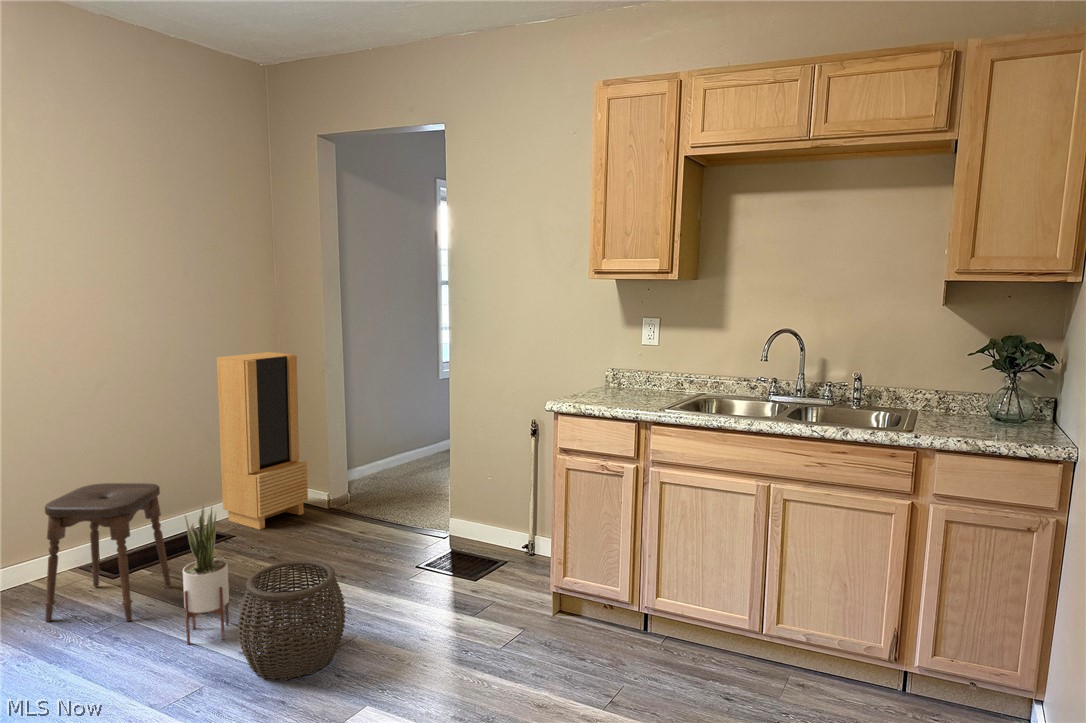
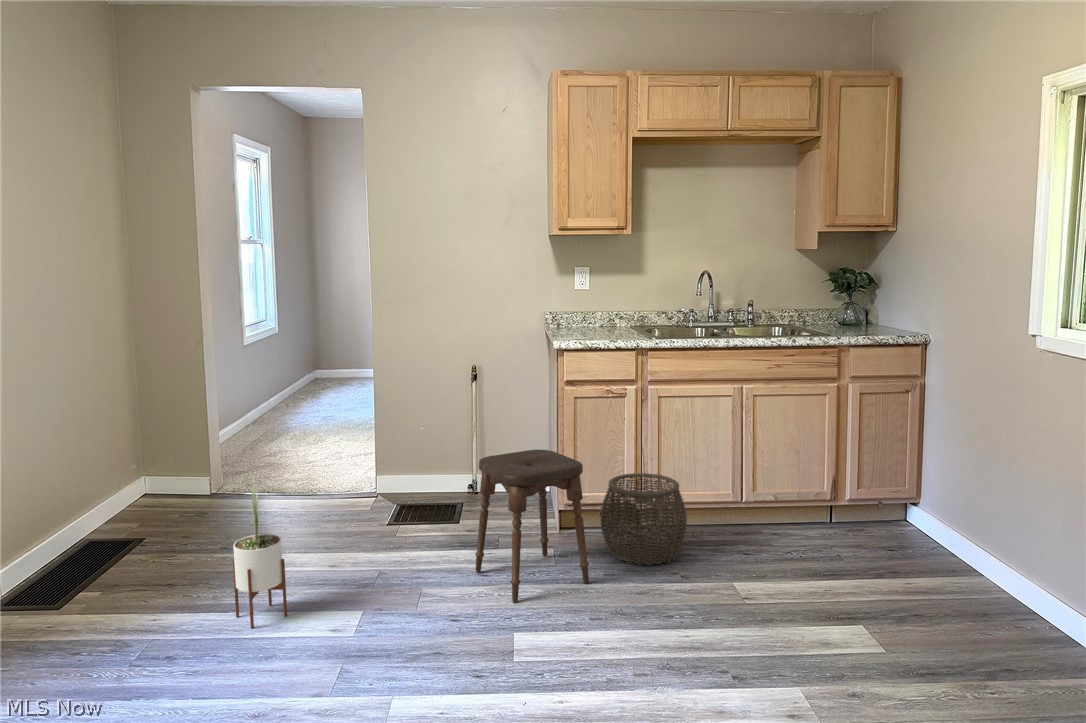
storage cabinet: present [217,352,308,530] -> none [92,331,206,533]
stool: present [44,483,171,622] -> present [475,450,589,603]
woven basket: present [238,560,346,680] -> present [600,473,687,565]

